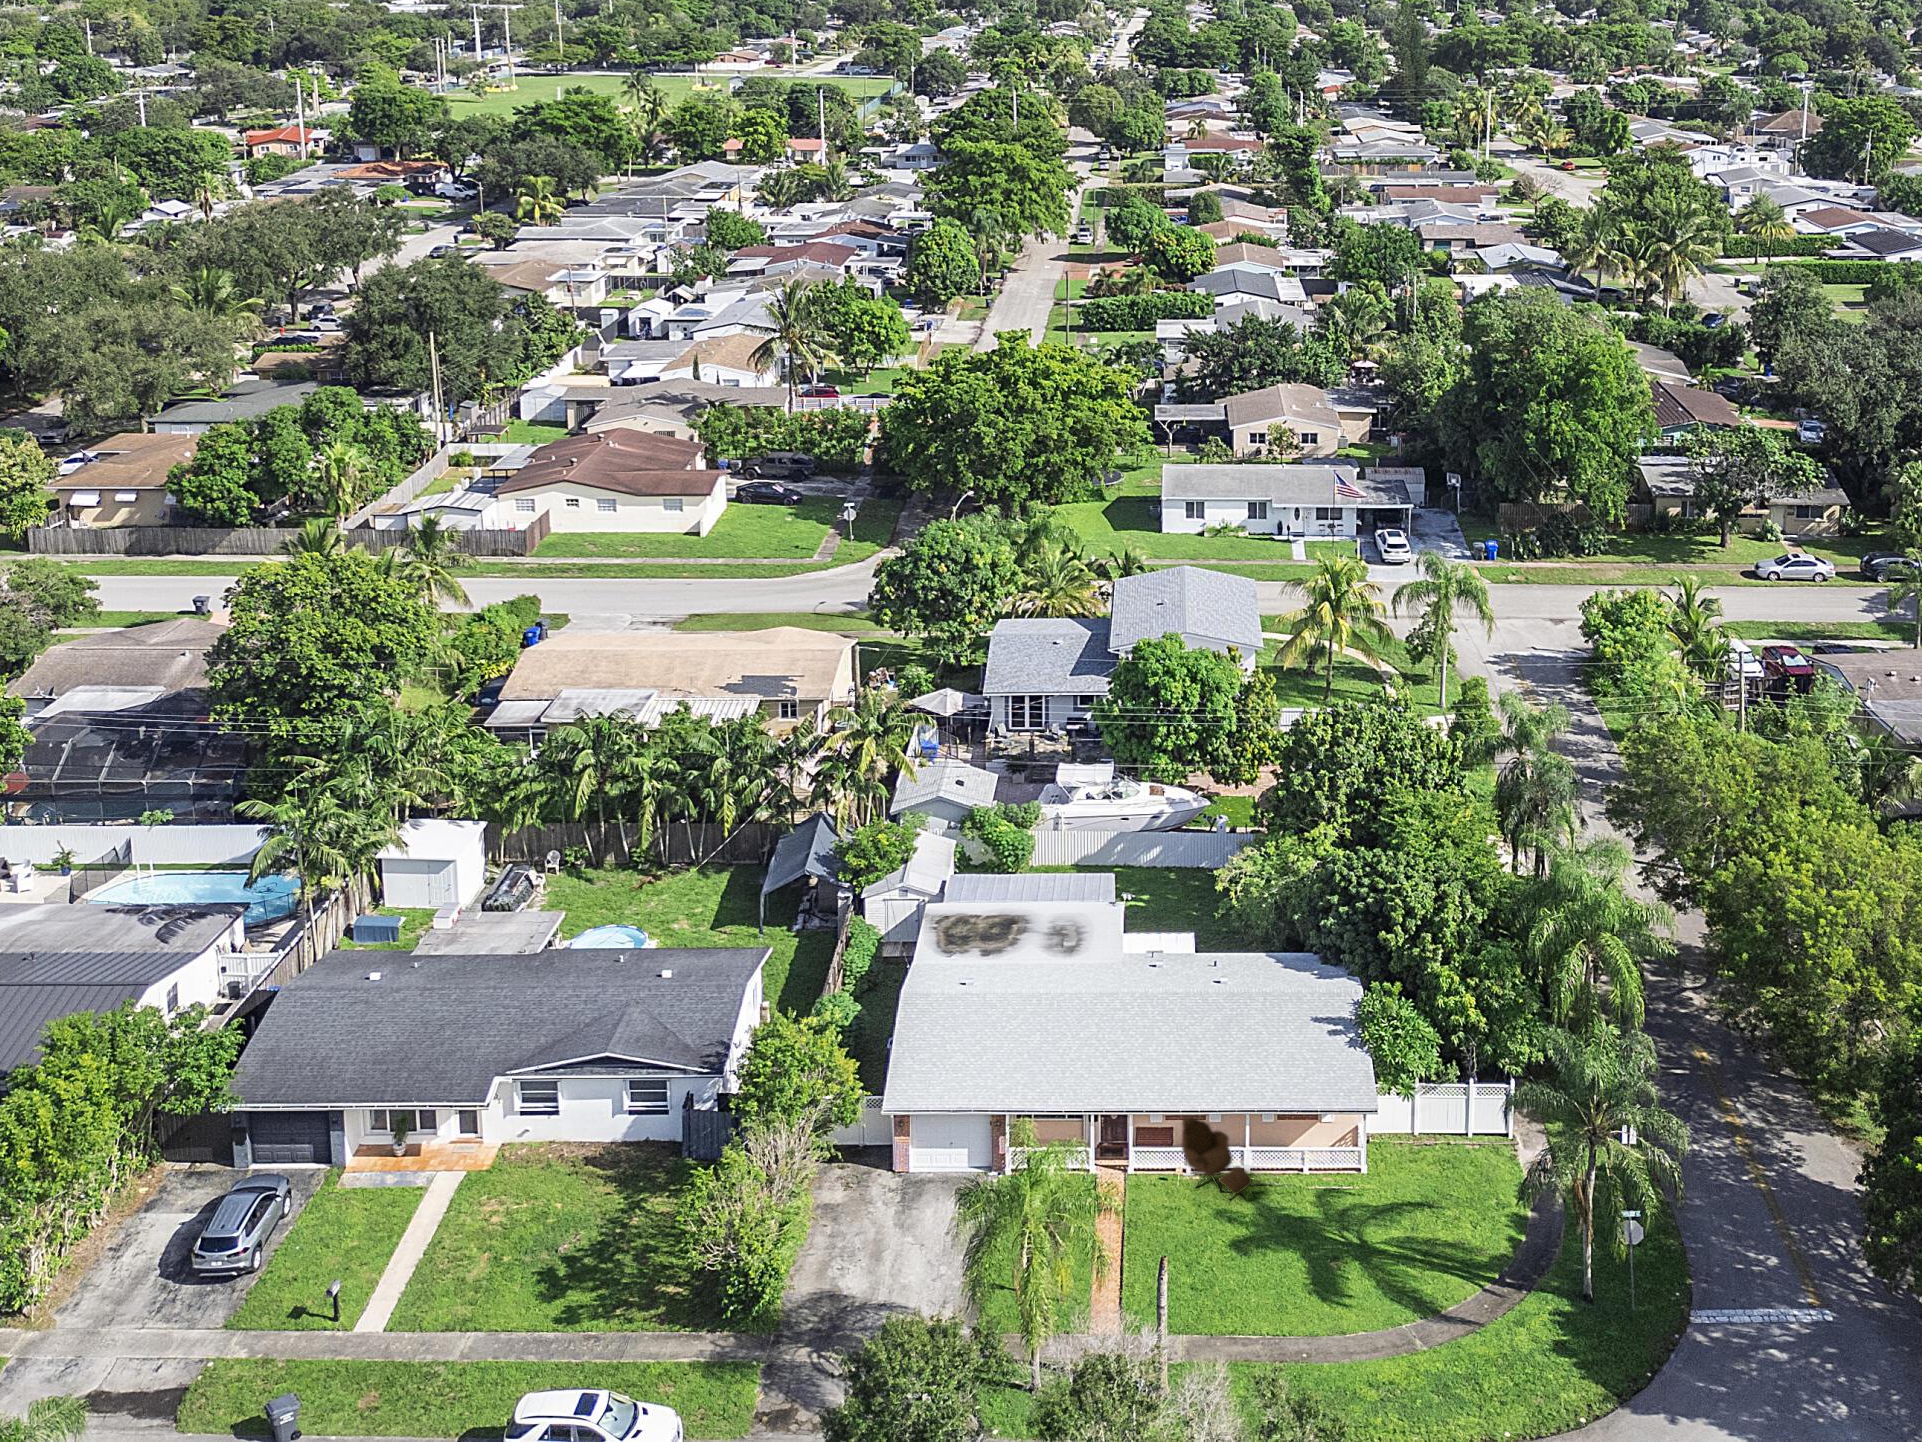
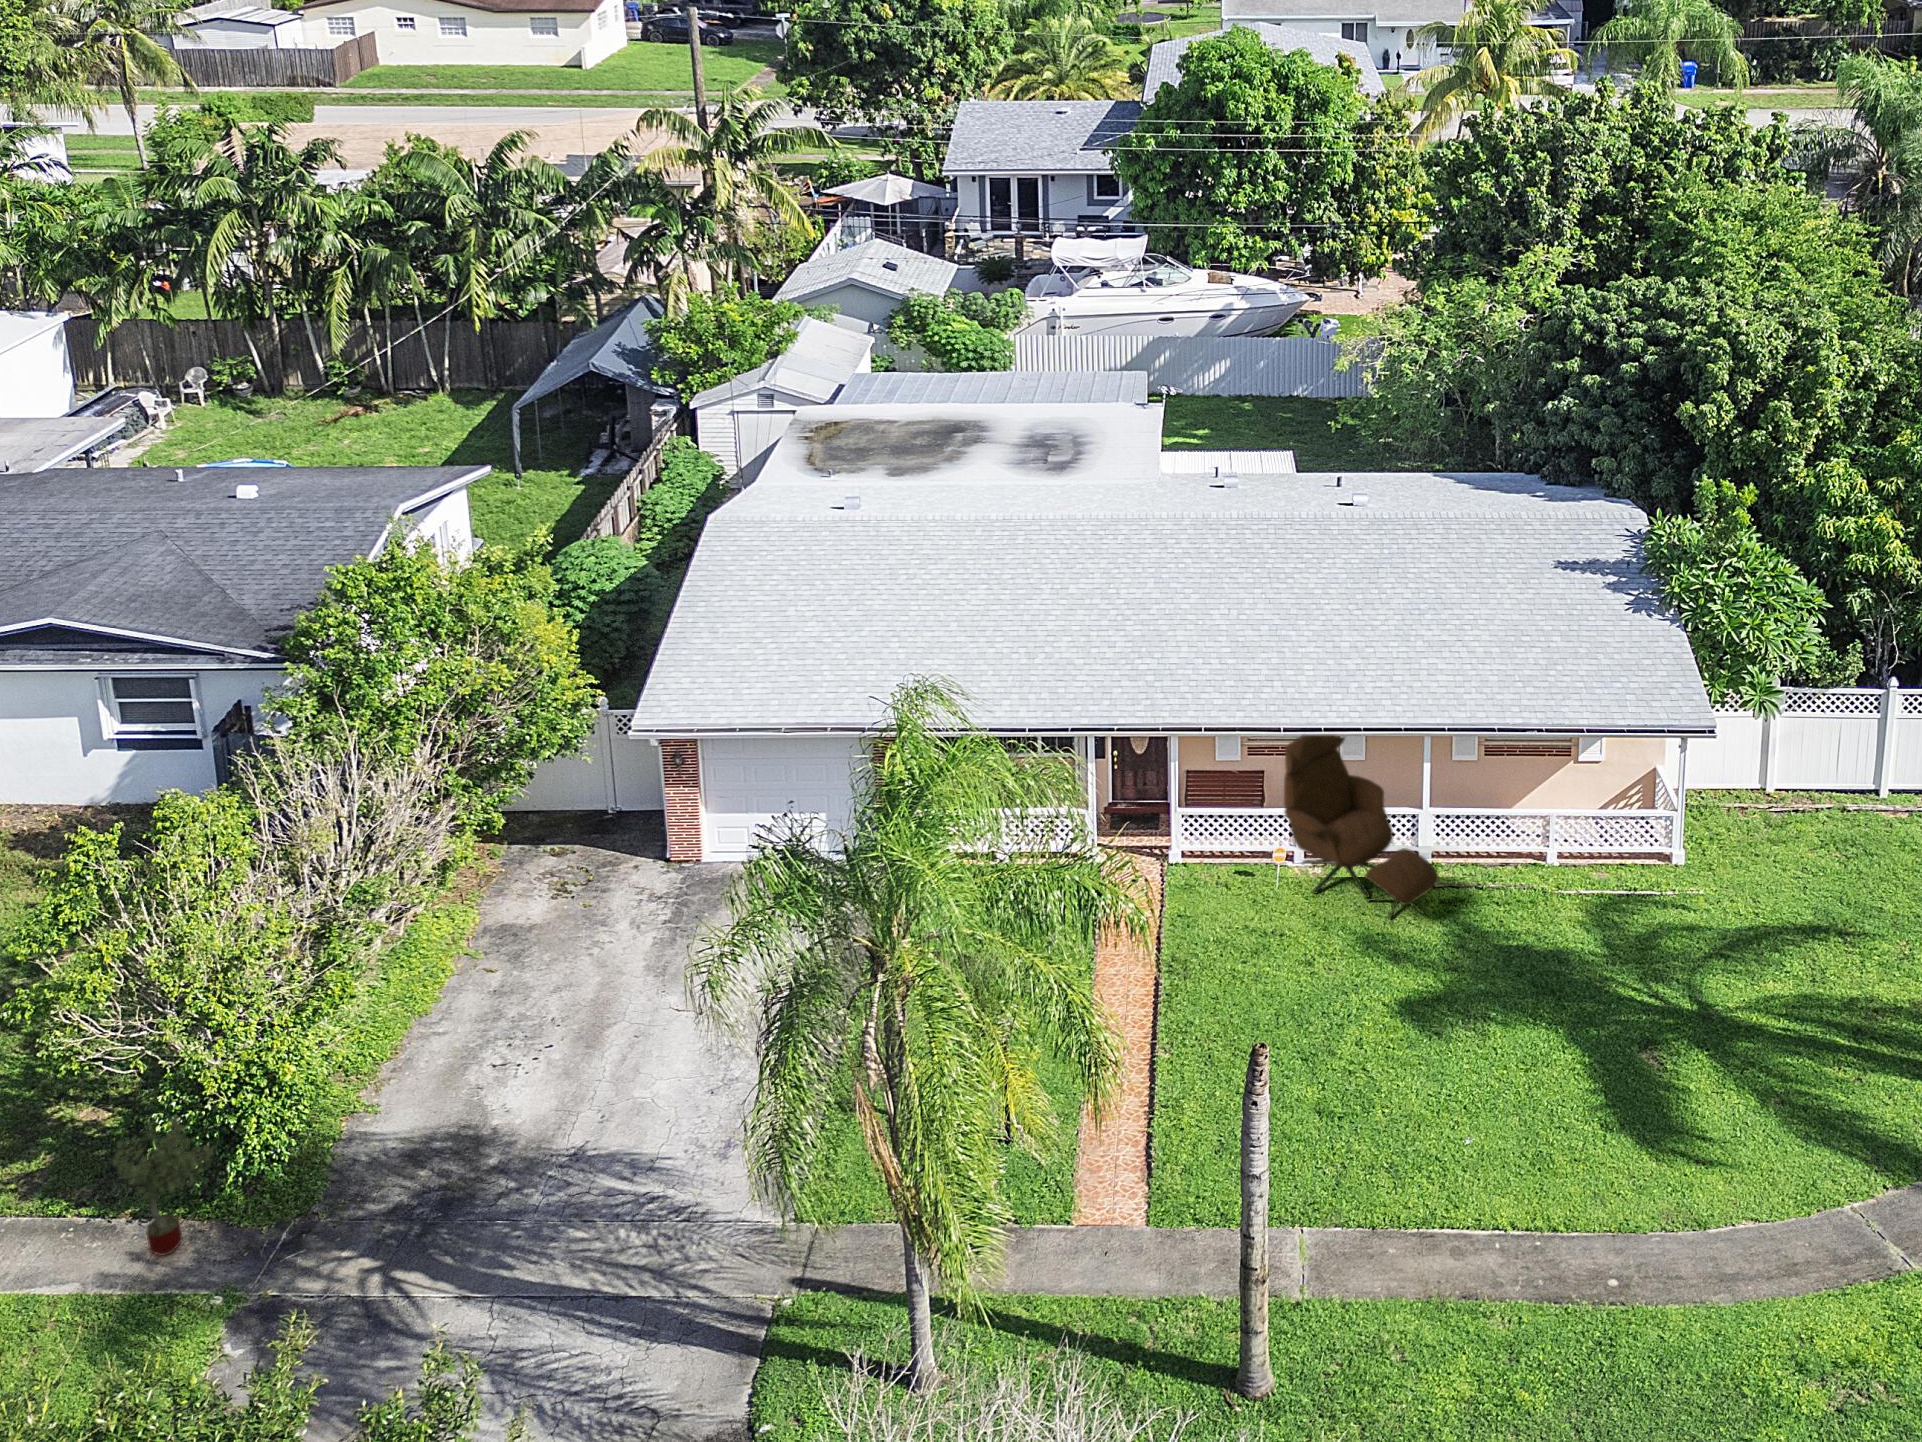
potted tree: none [709,1287,752,1347] -> present [113,1115,215,1256]

